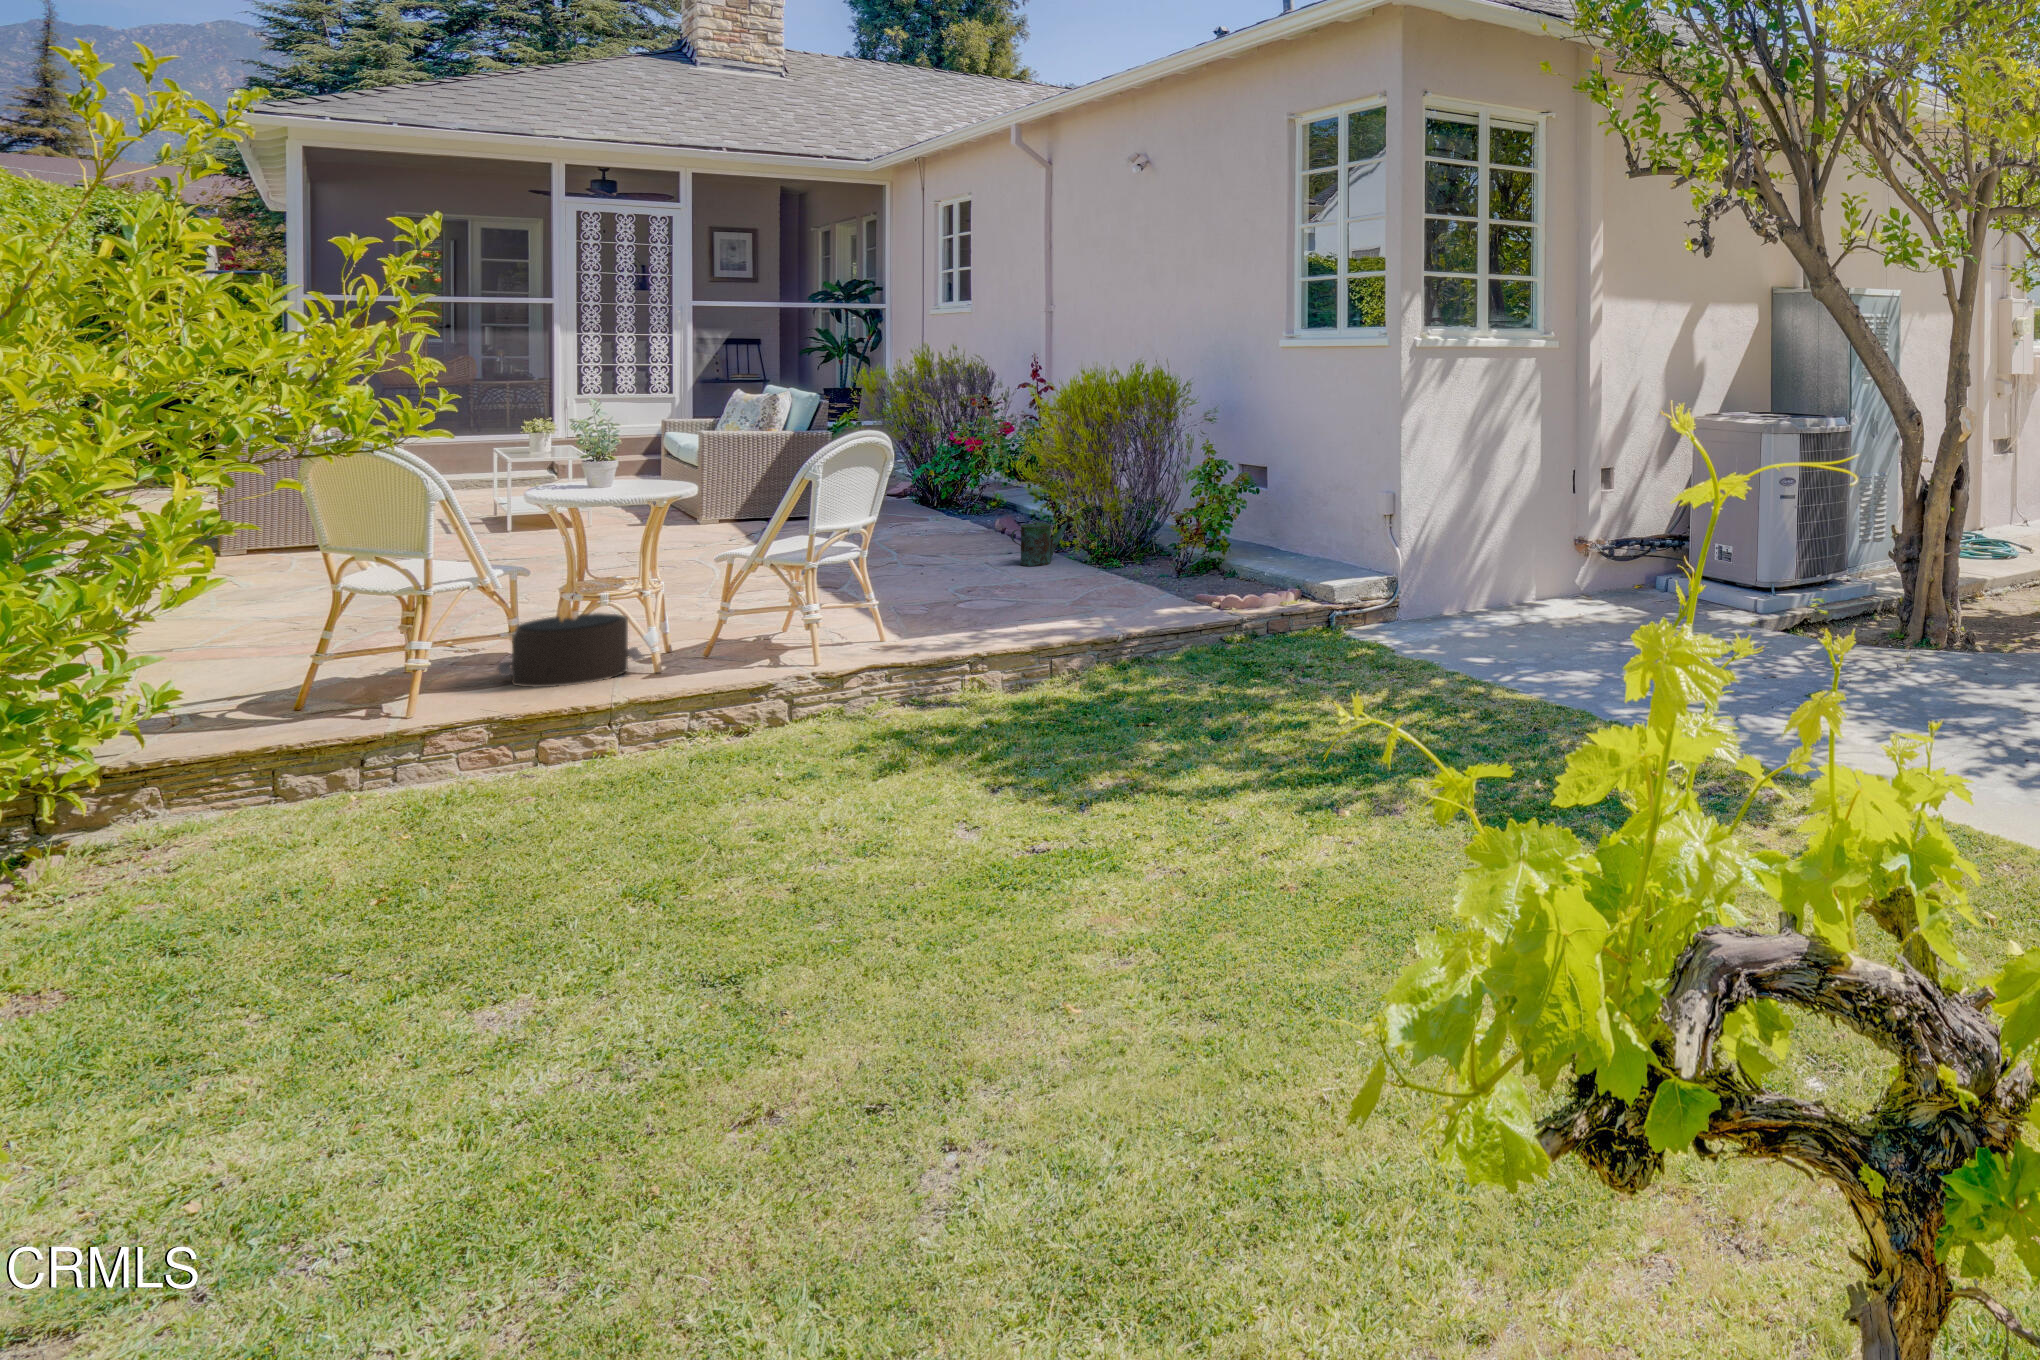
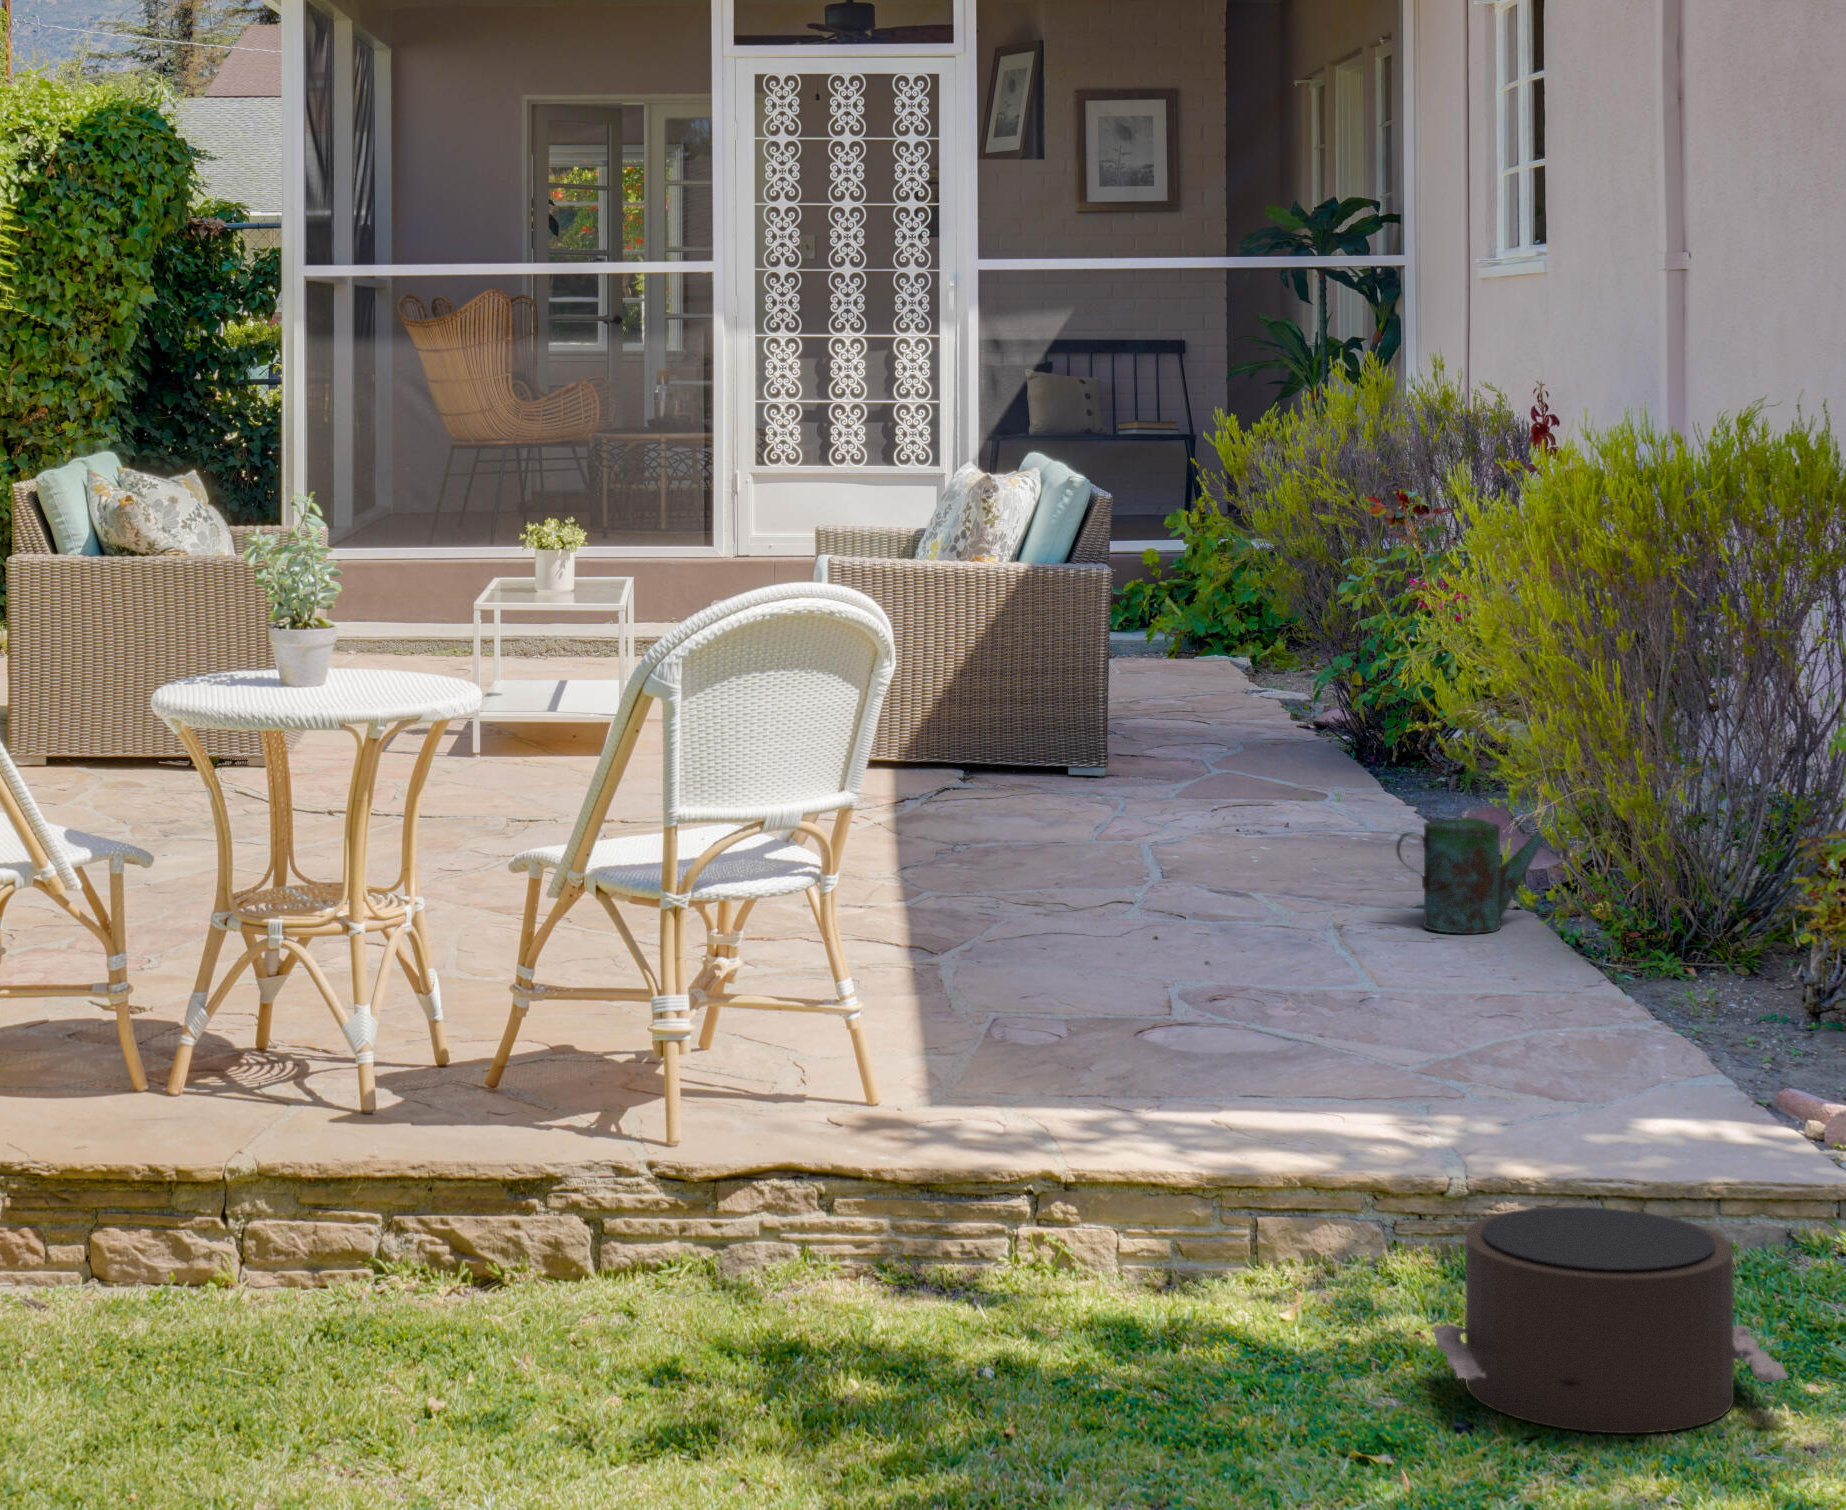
pouf: present [498,613,644,687] -> present [1433,1207,1788,1433]

